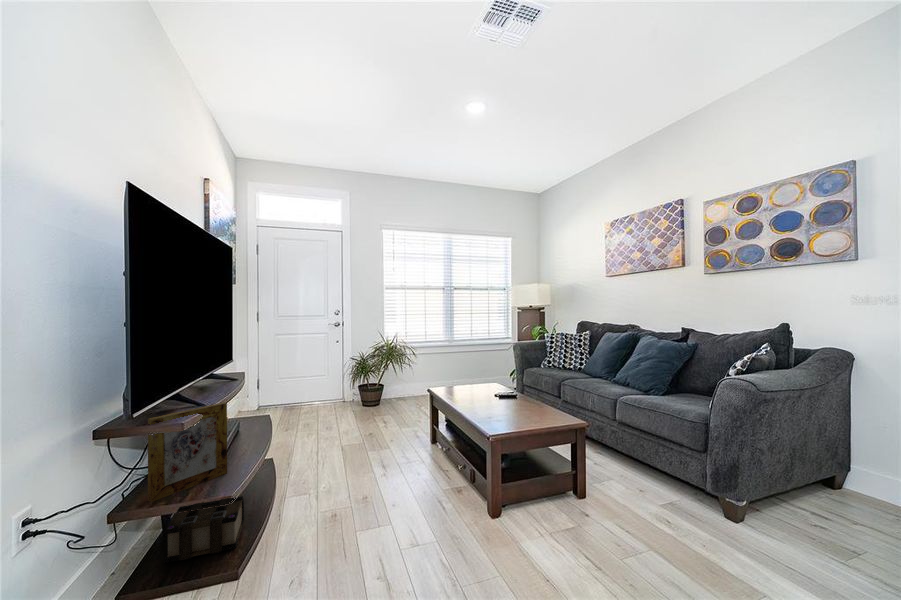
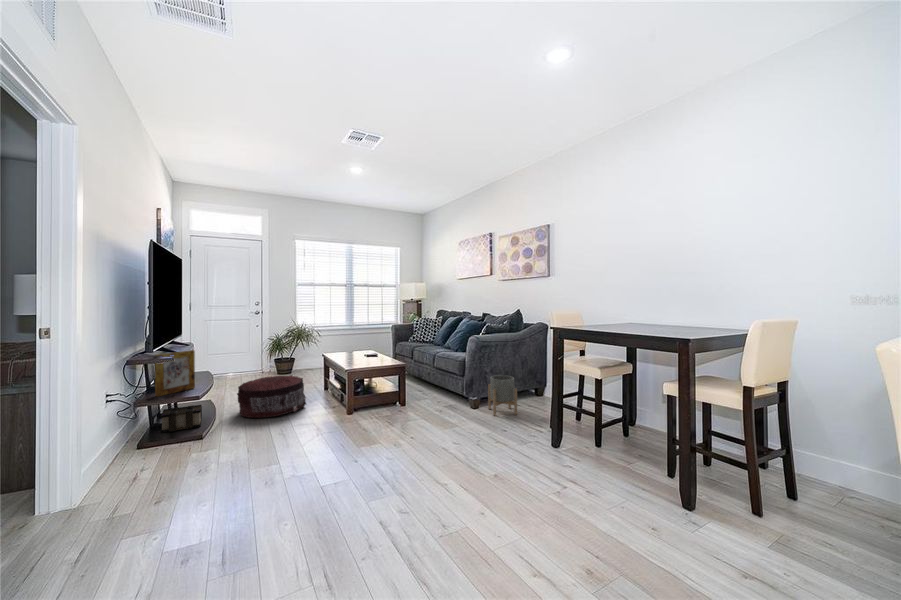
pouf: none [304,429,413,517] -> present [237,375,306,418]
planter: none [769,459,866,558] -> present [488,375,517,416]

